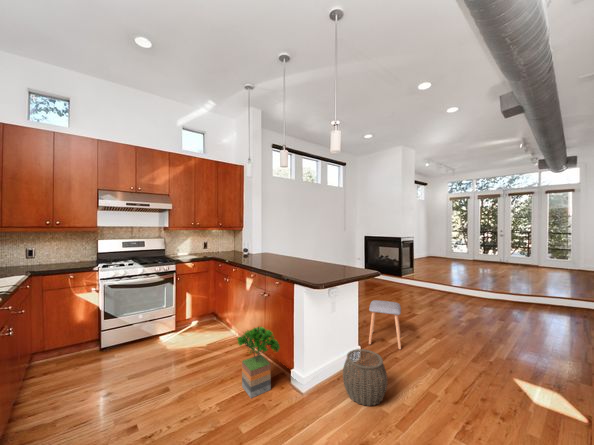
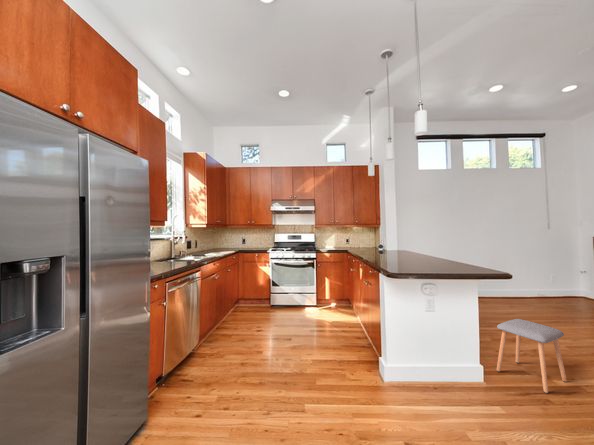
potted tree: present [238,327,280,398] -> none [323,307,358,364]
woven basket: present [343,349,387,406] -> none [409,354,464,419]

